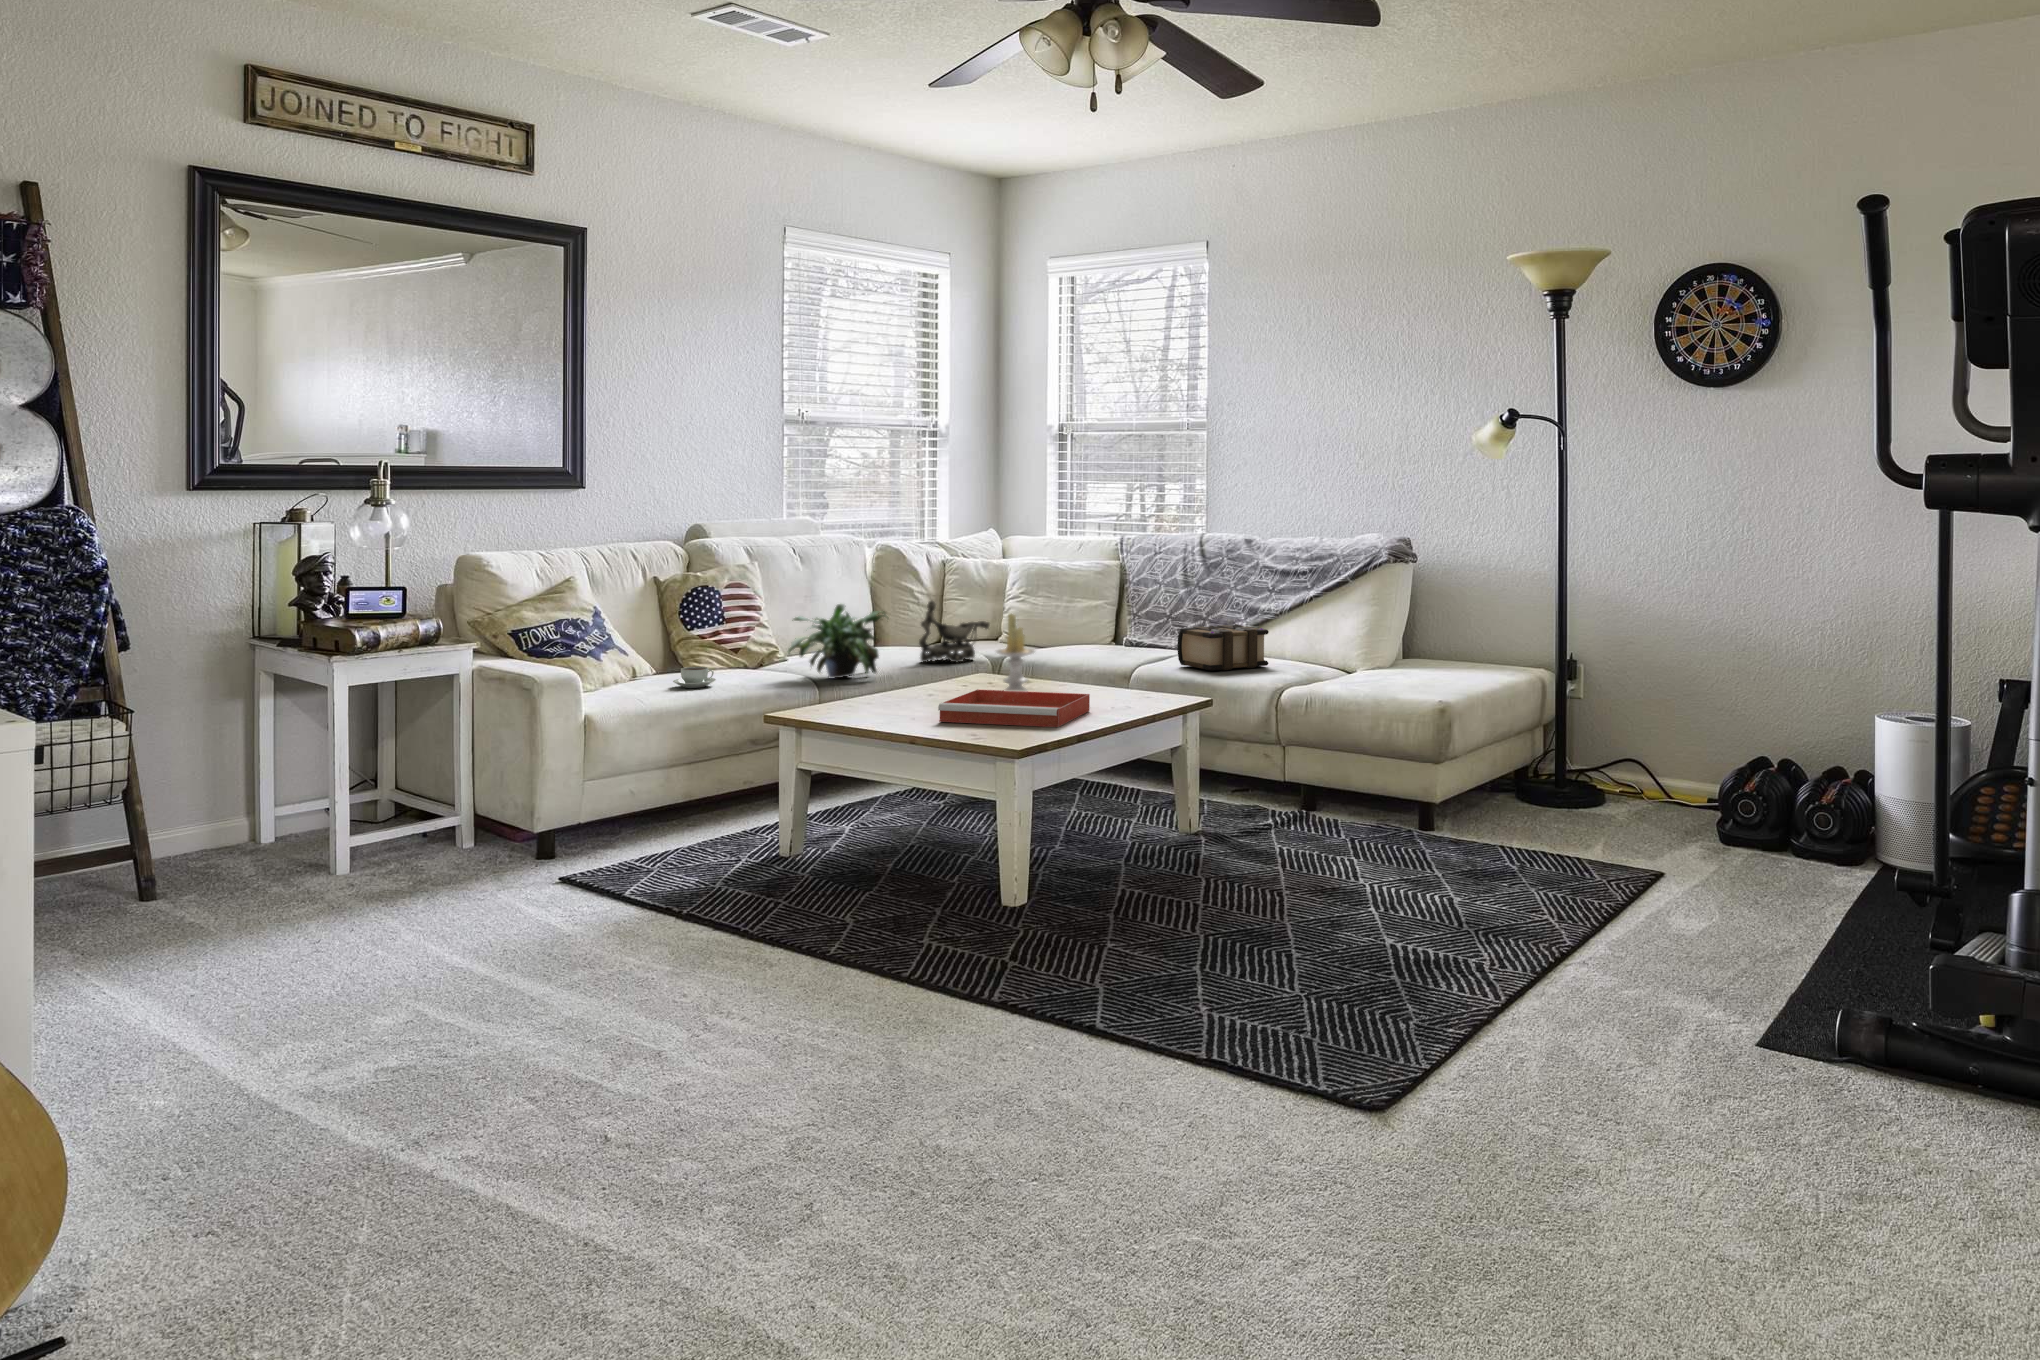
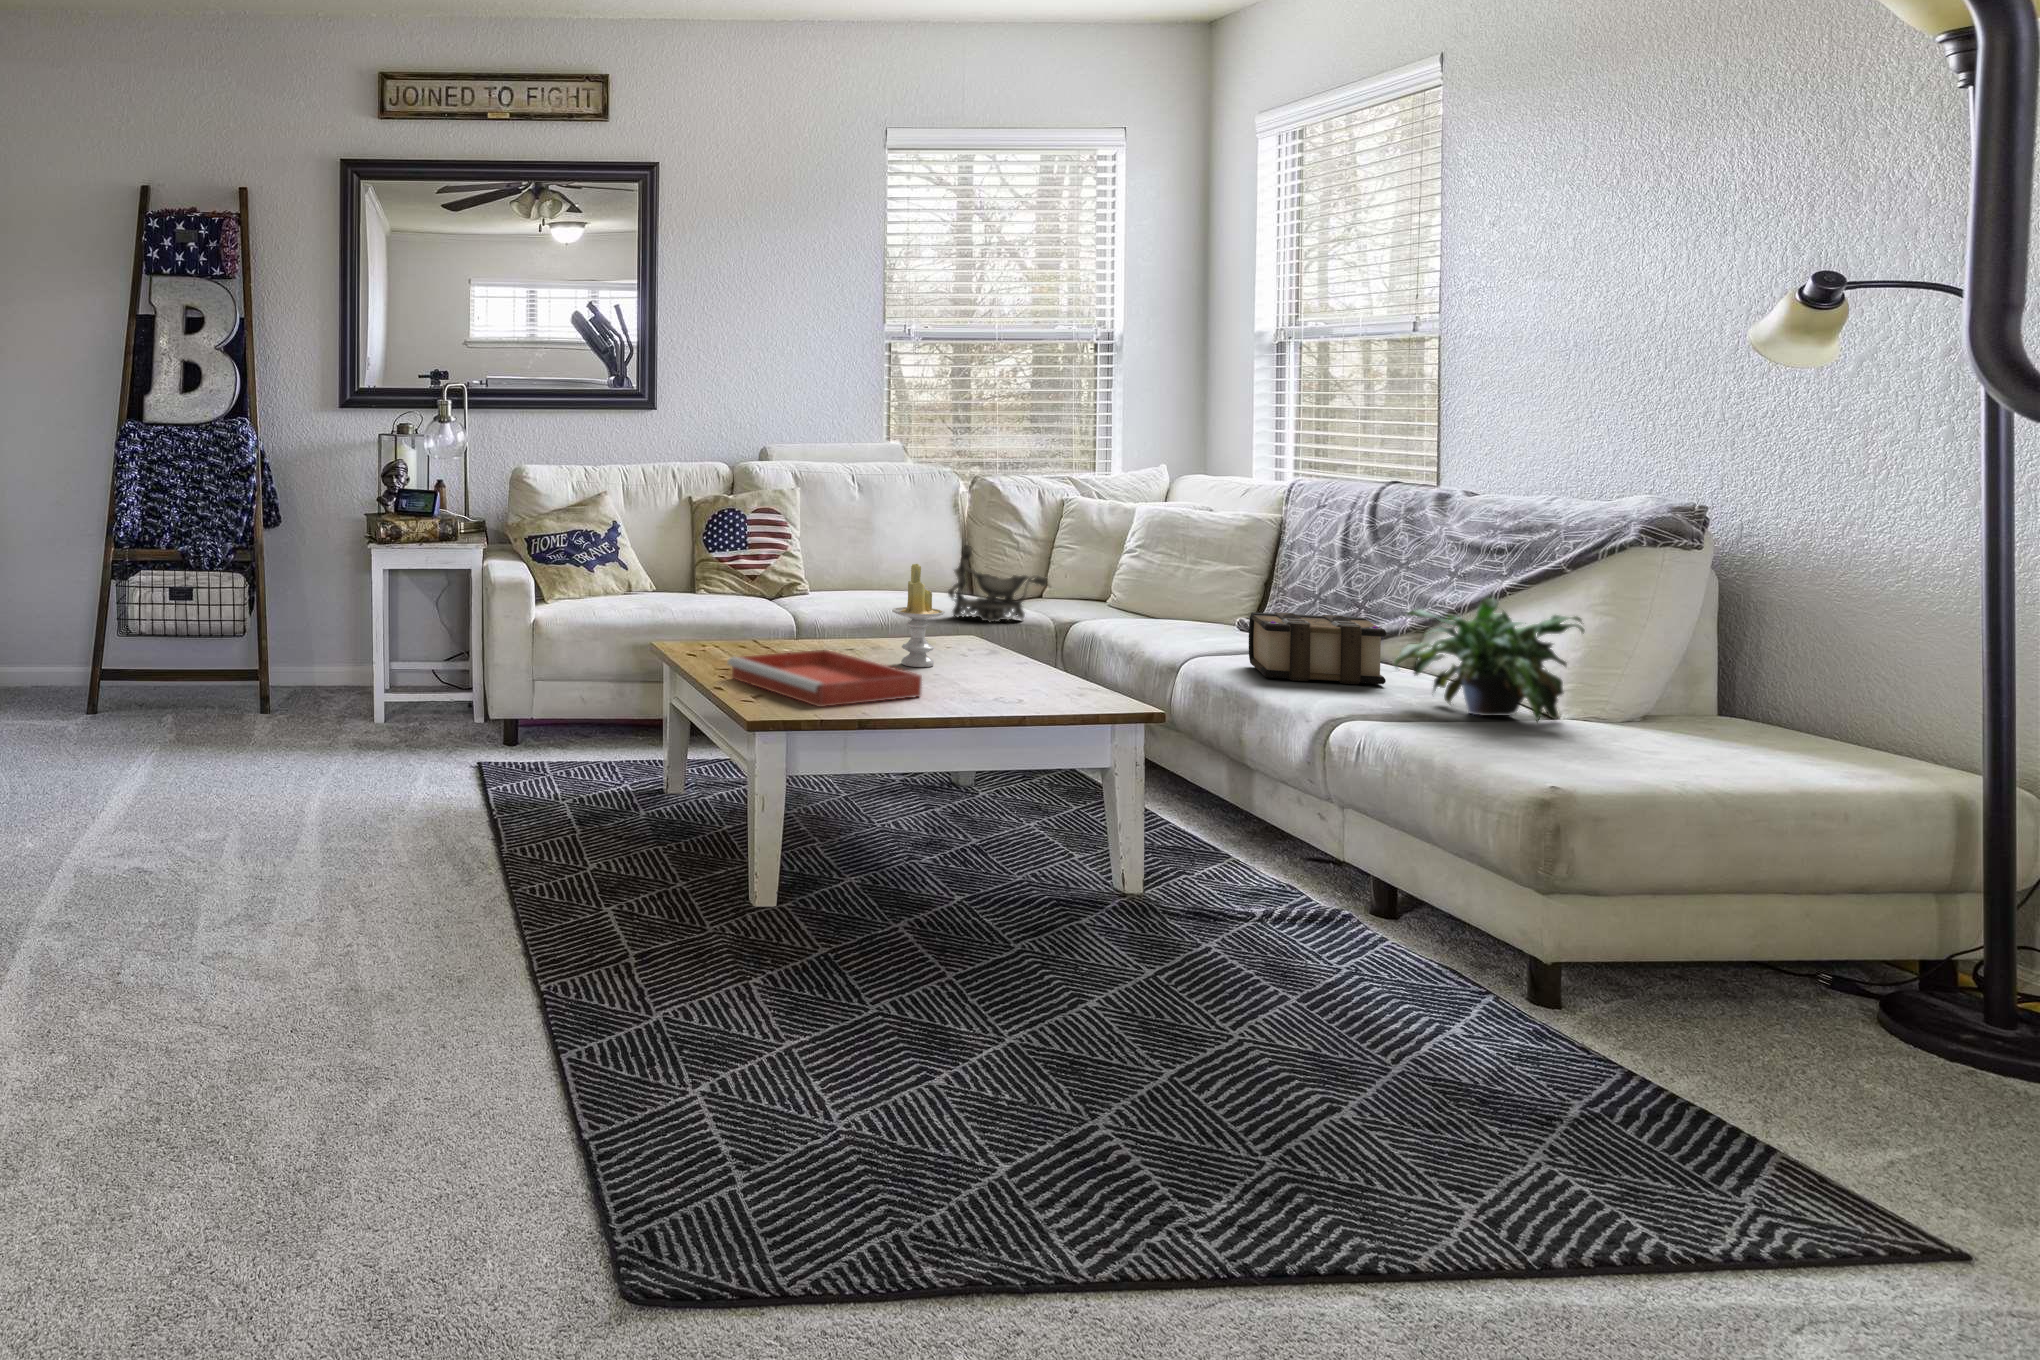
potted plant: present [788,604,888,678] -> present [1394,598,1584,721]
coffee cup: present [673,667,716,688] -> none [653,590,694,611]

